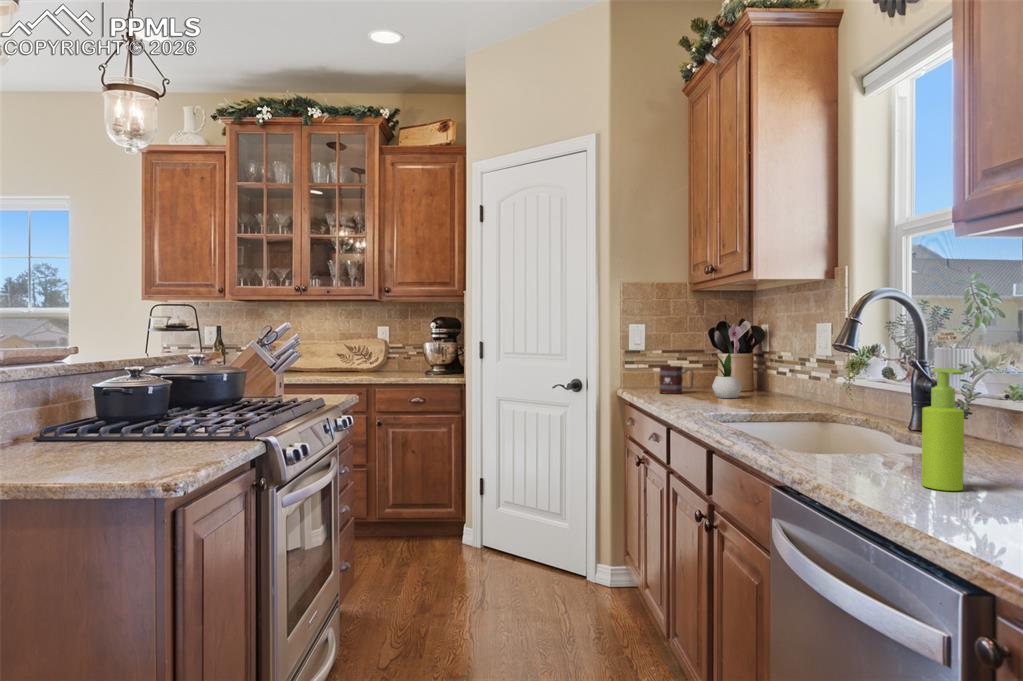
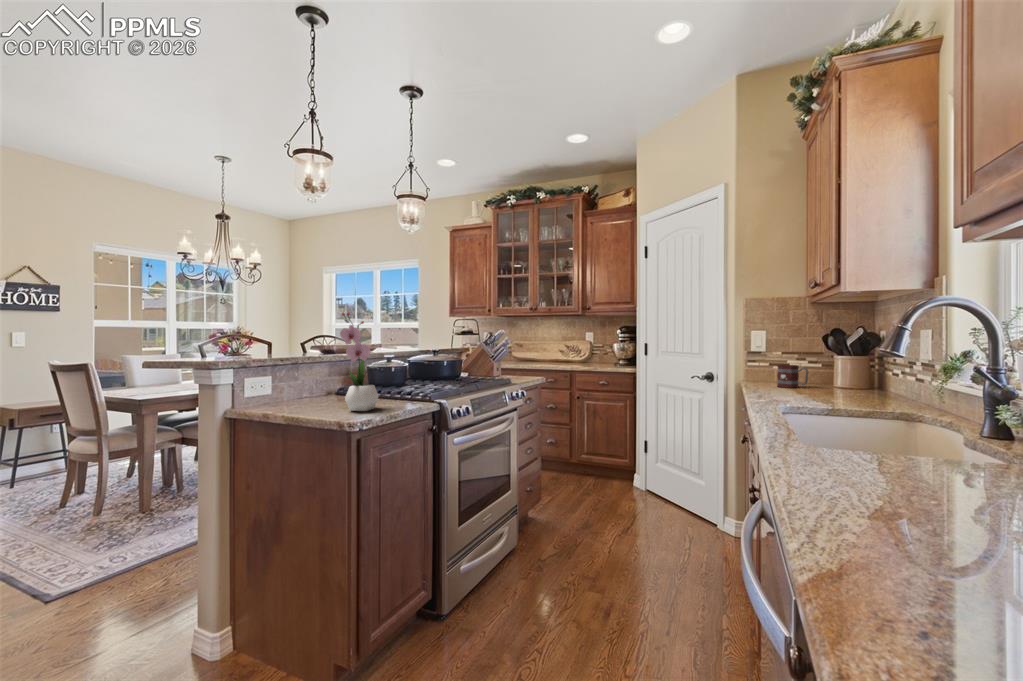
flower arrangement: present [712,313,742,398] -> present [340,312,378,411]
soap dispenser: present [922,368,964,491] -> none [862,374,903,487]

